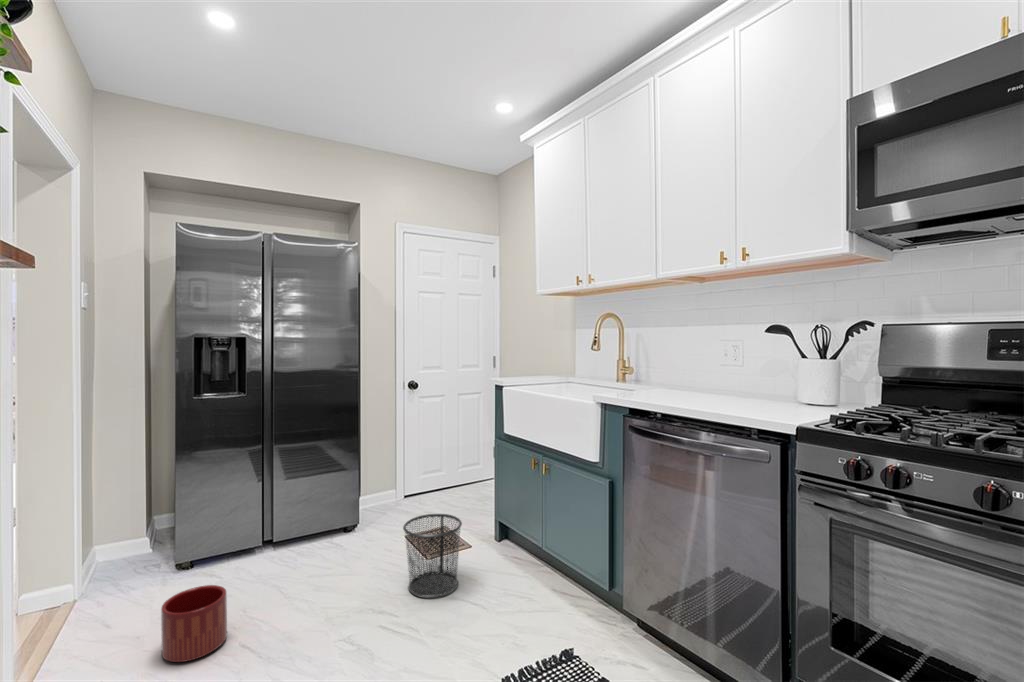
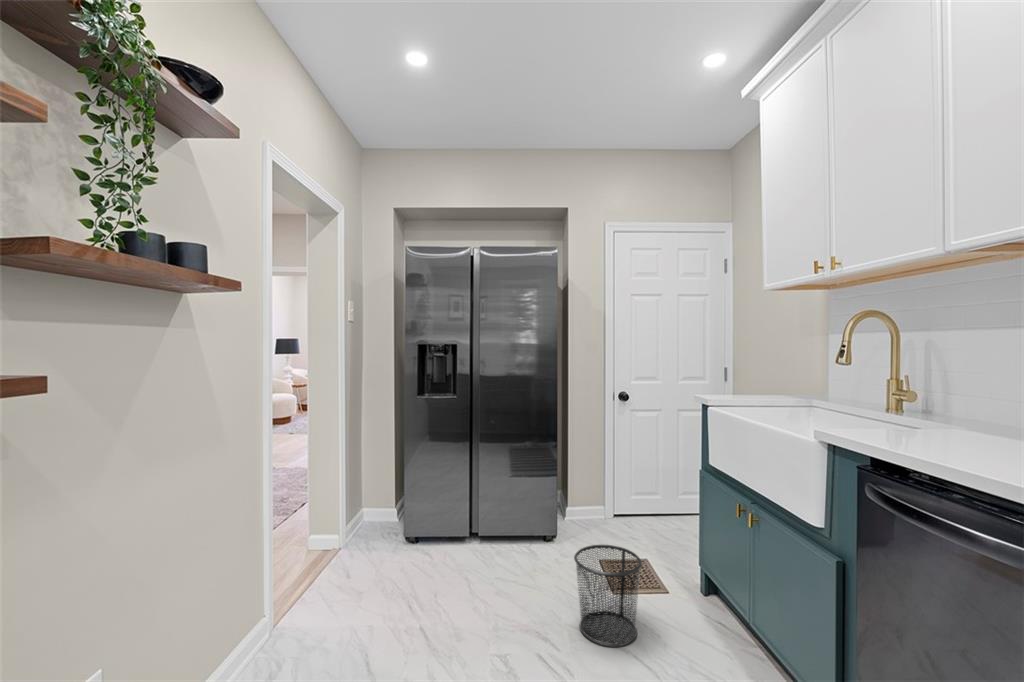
planter: present [161,585,227,662] -> none [359,566,409,632]

